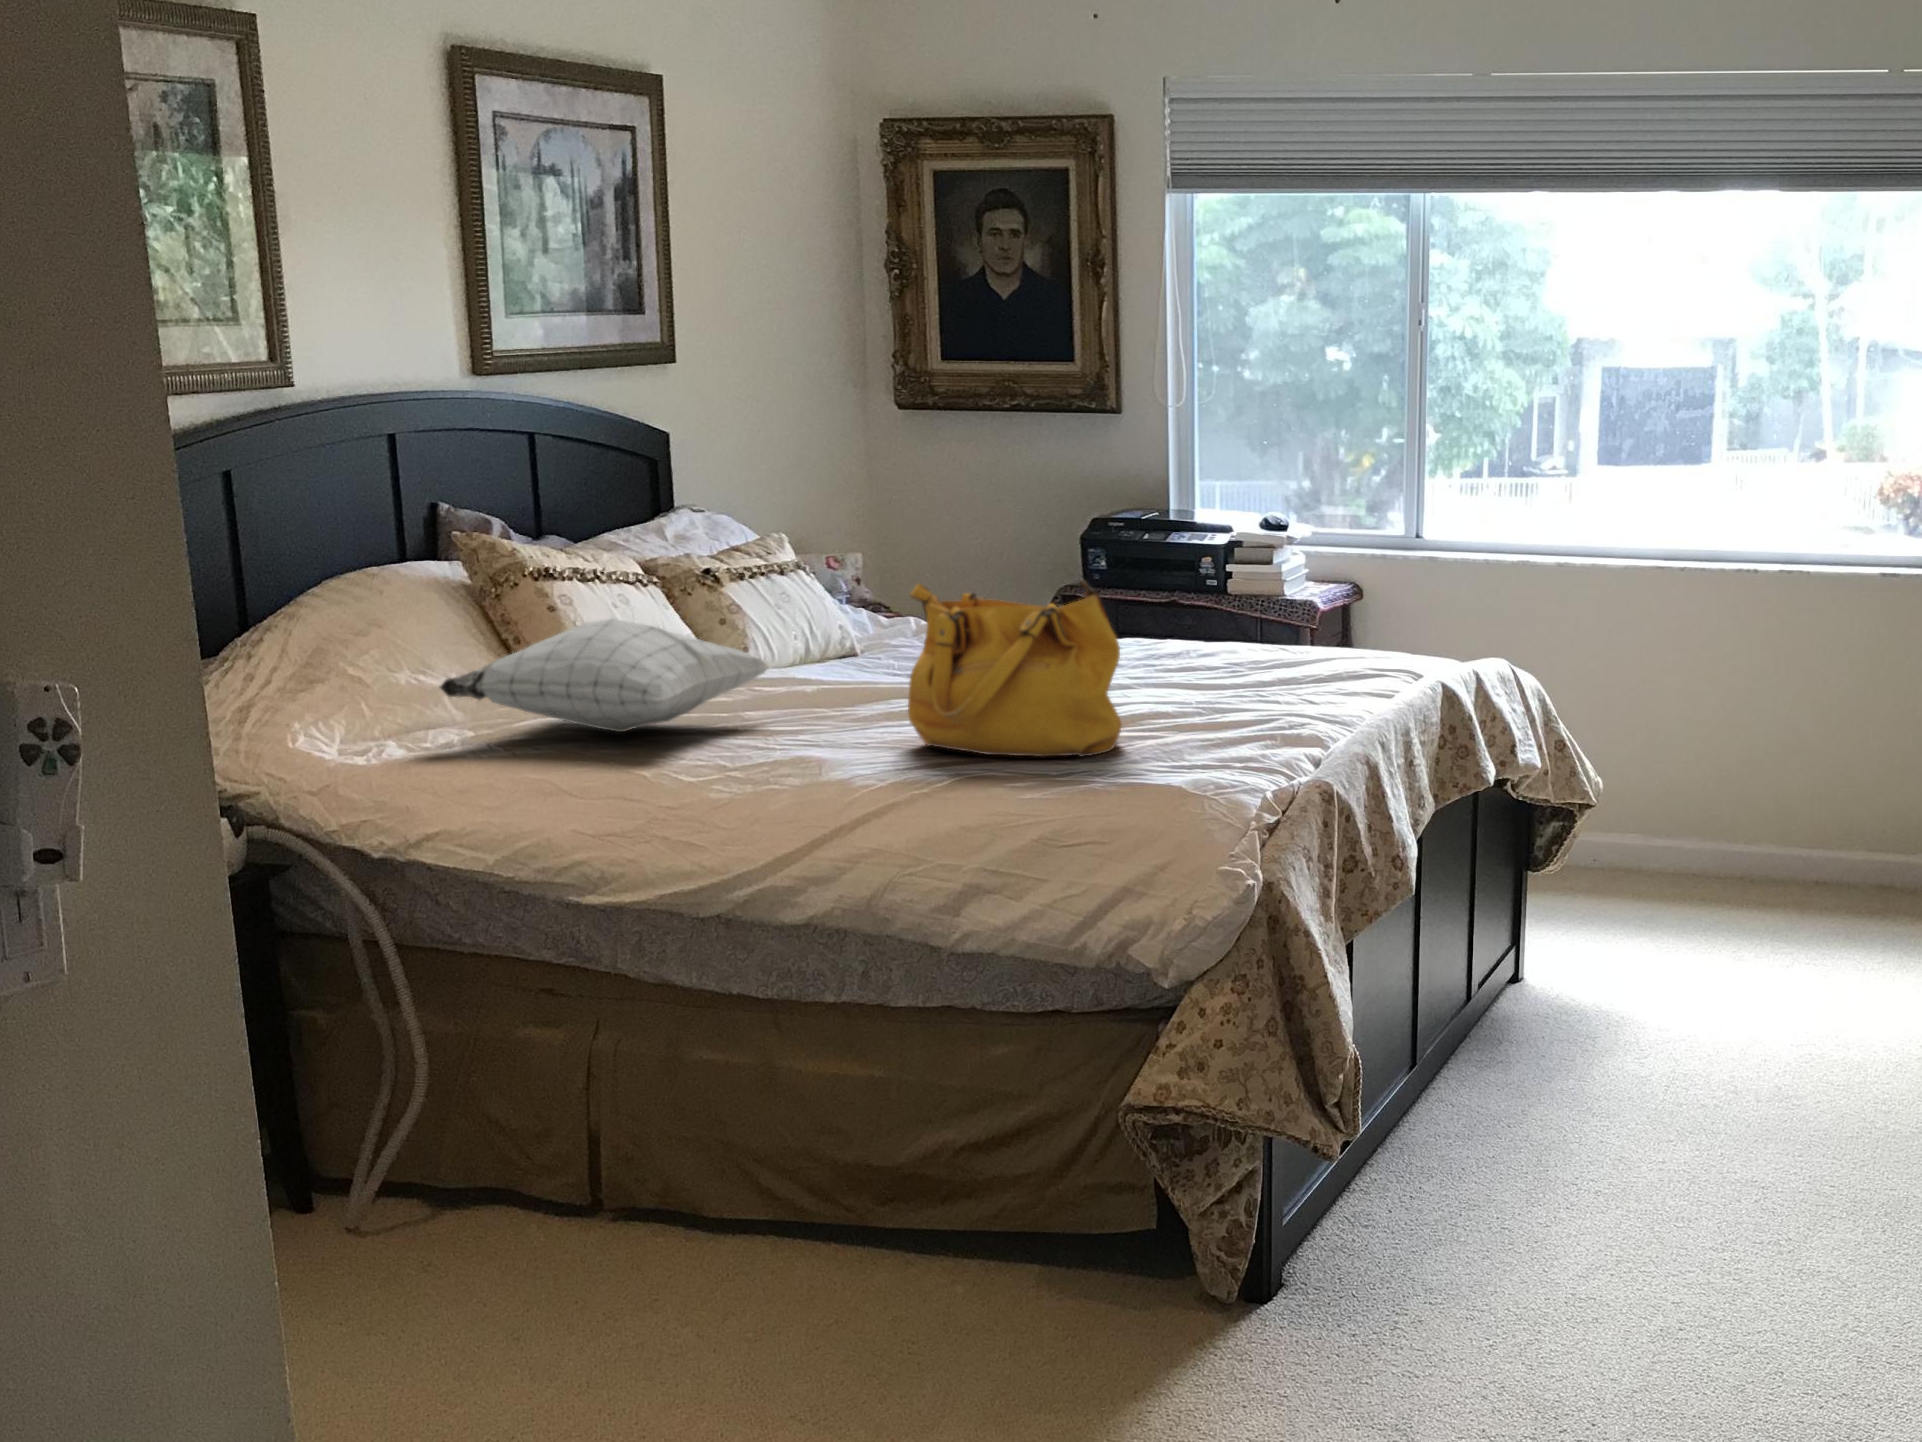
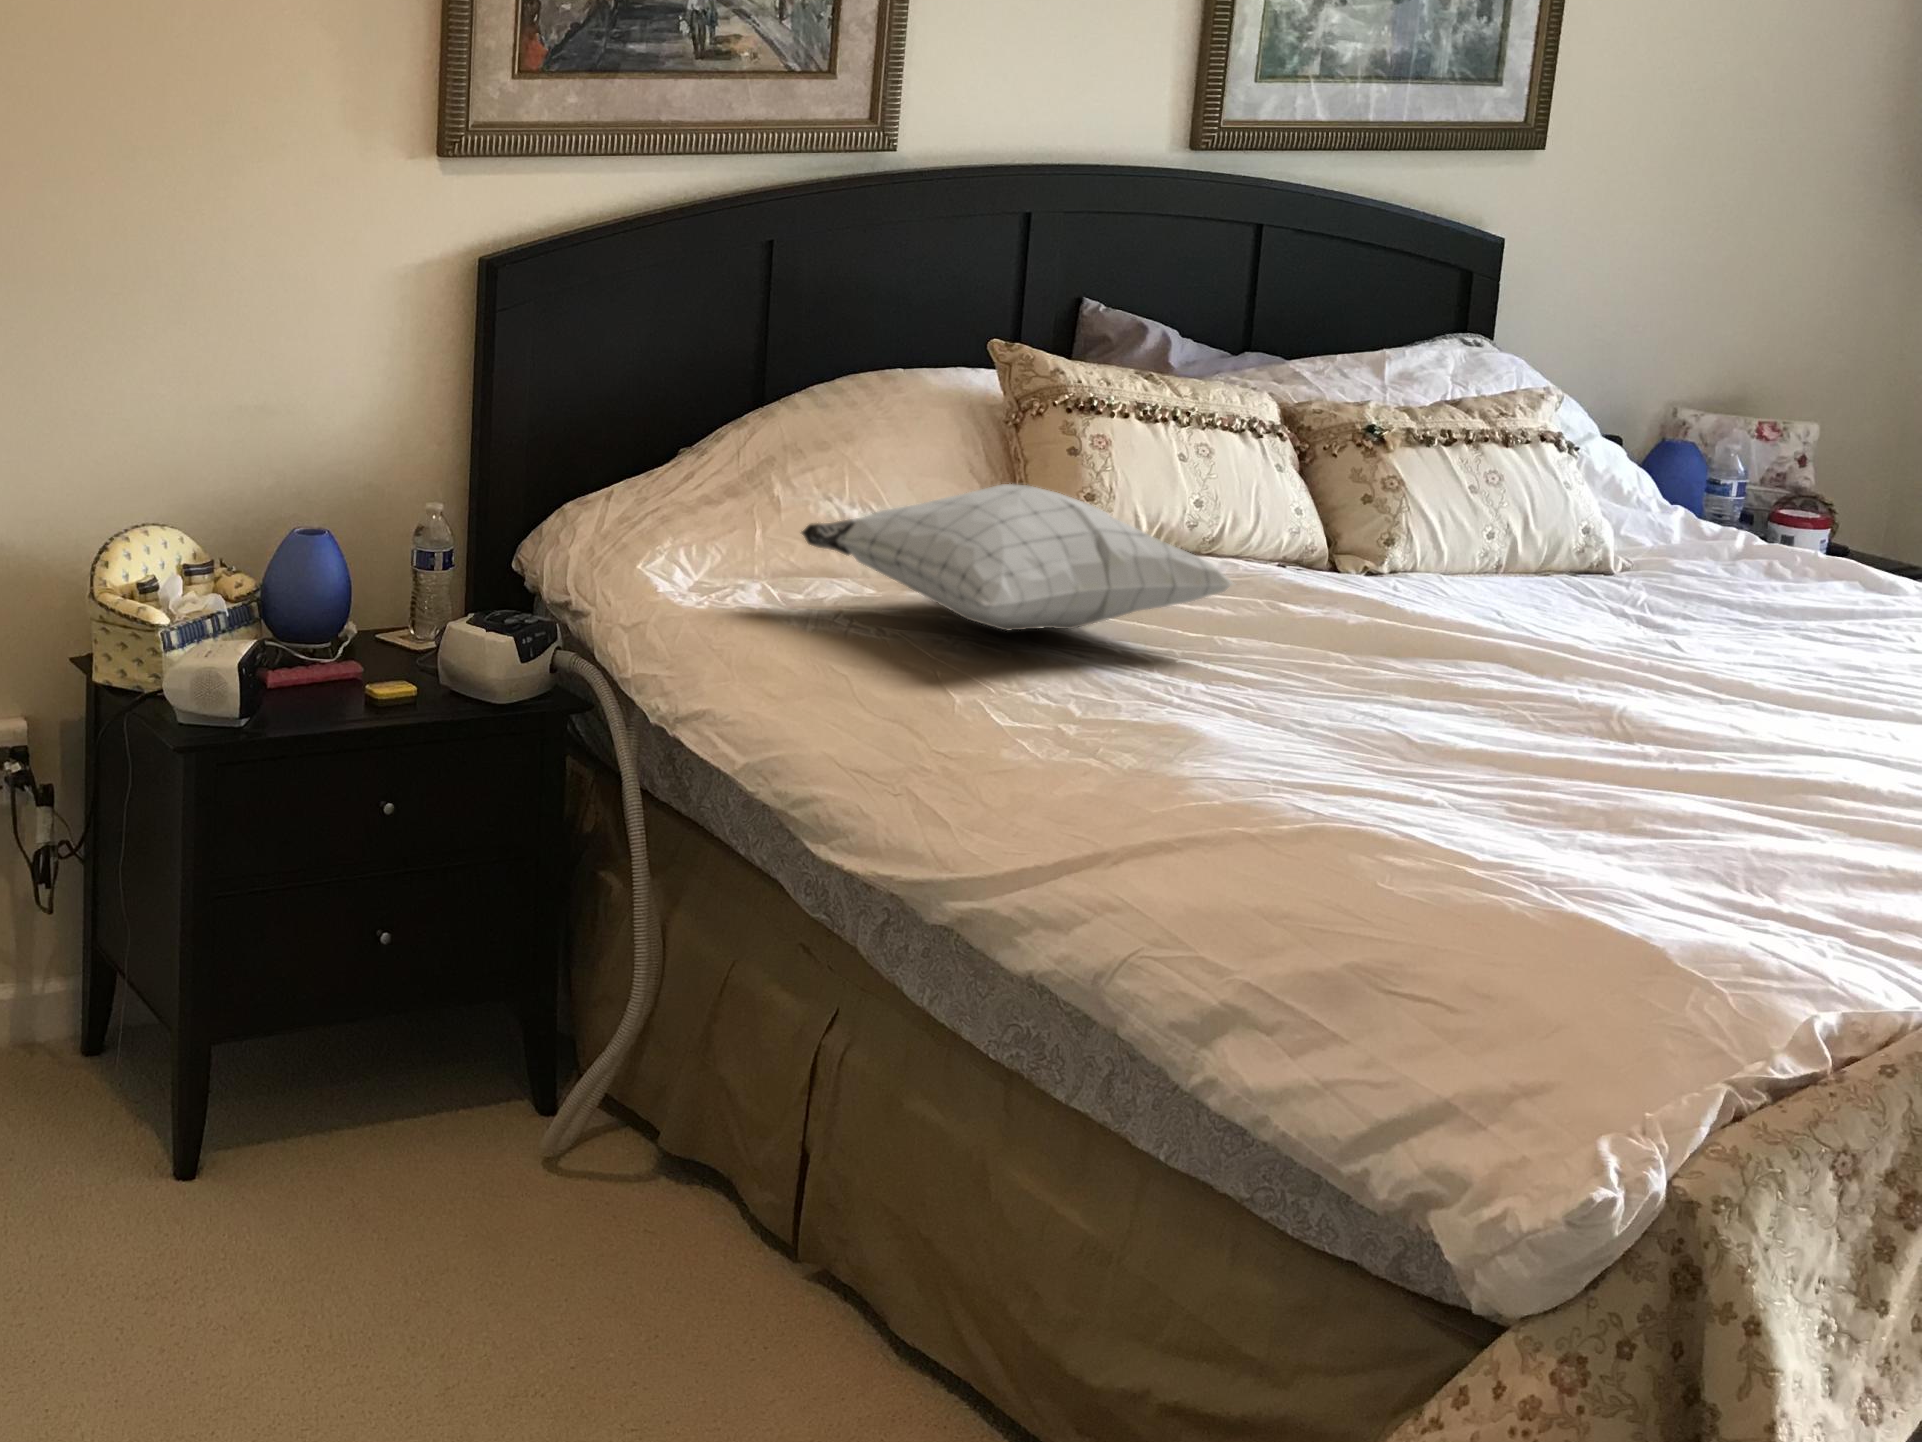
handbag: present [908,580,1122,757] -> none [1283,518,1620,837]

